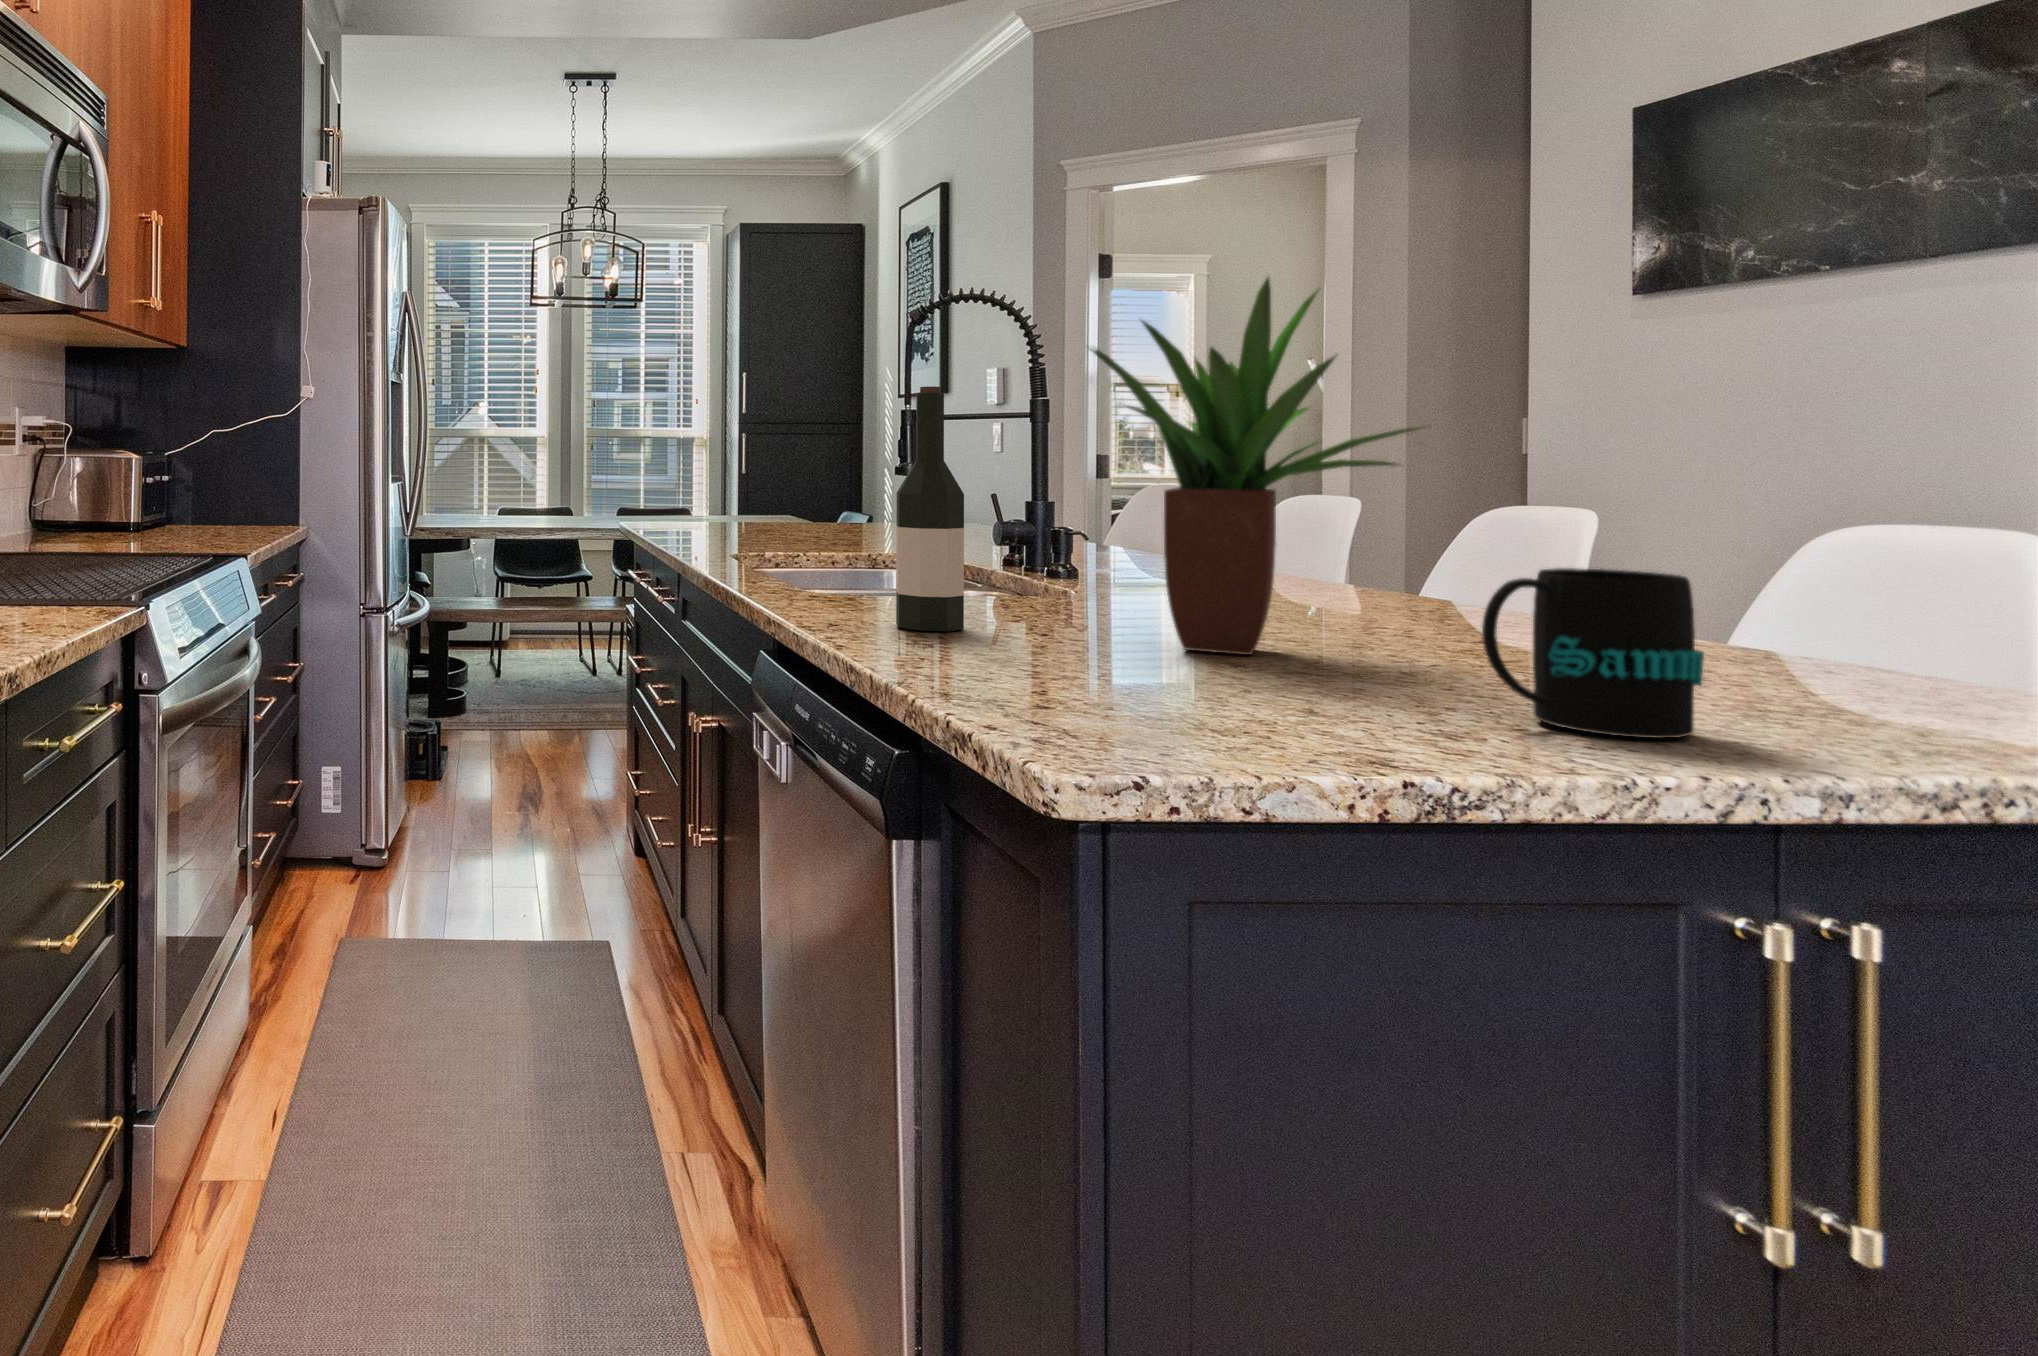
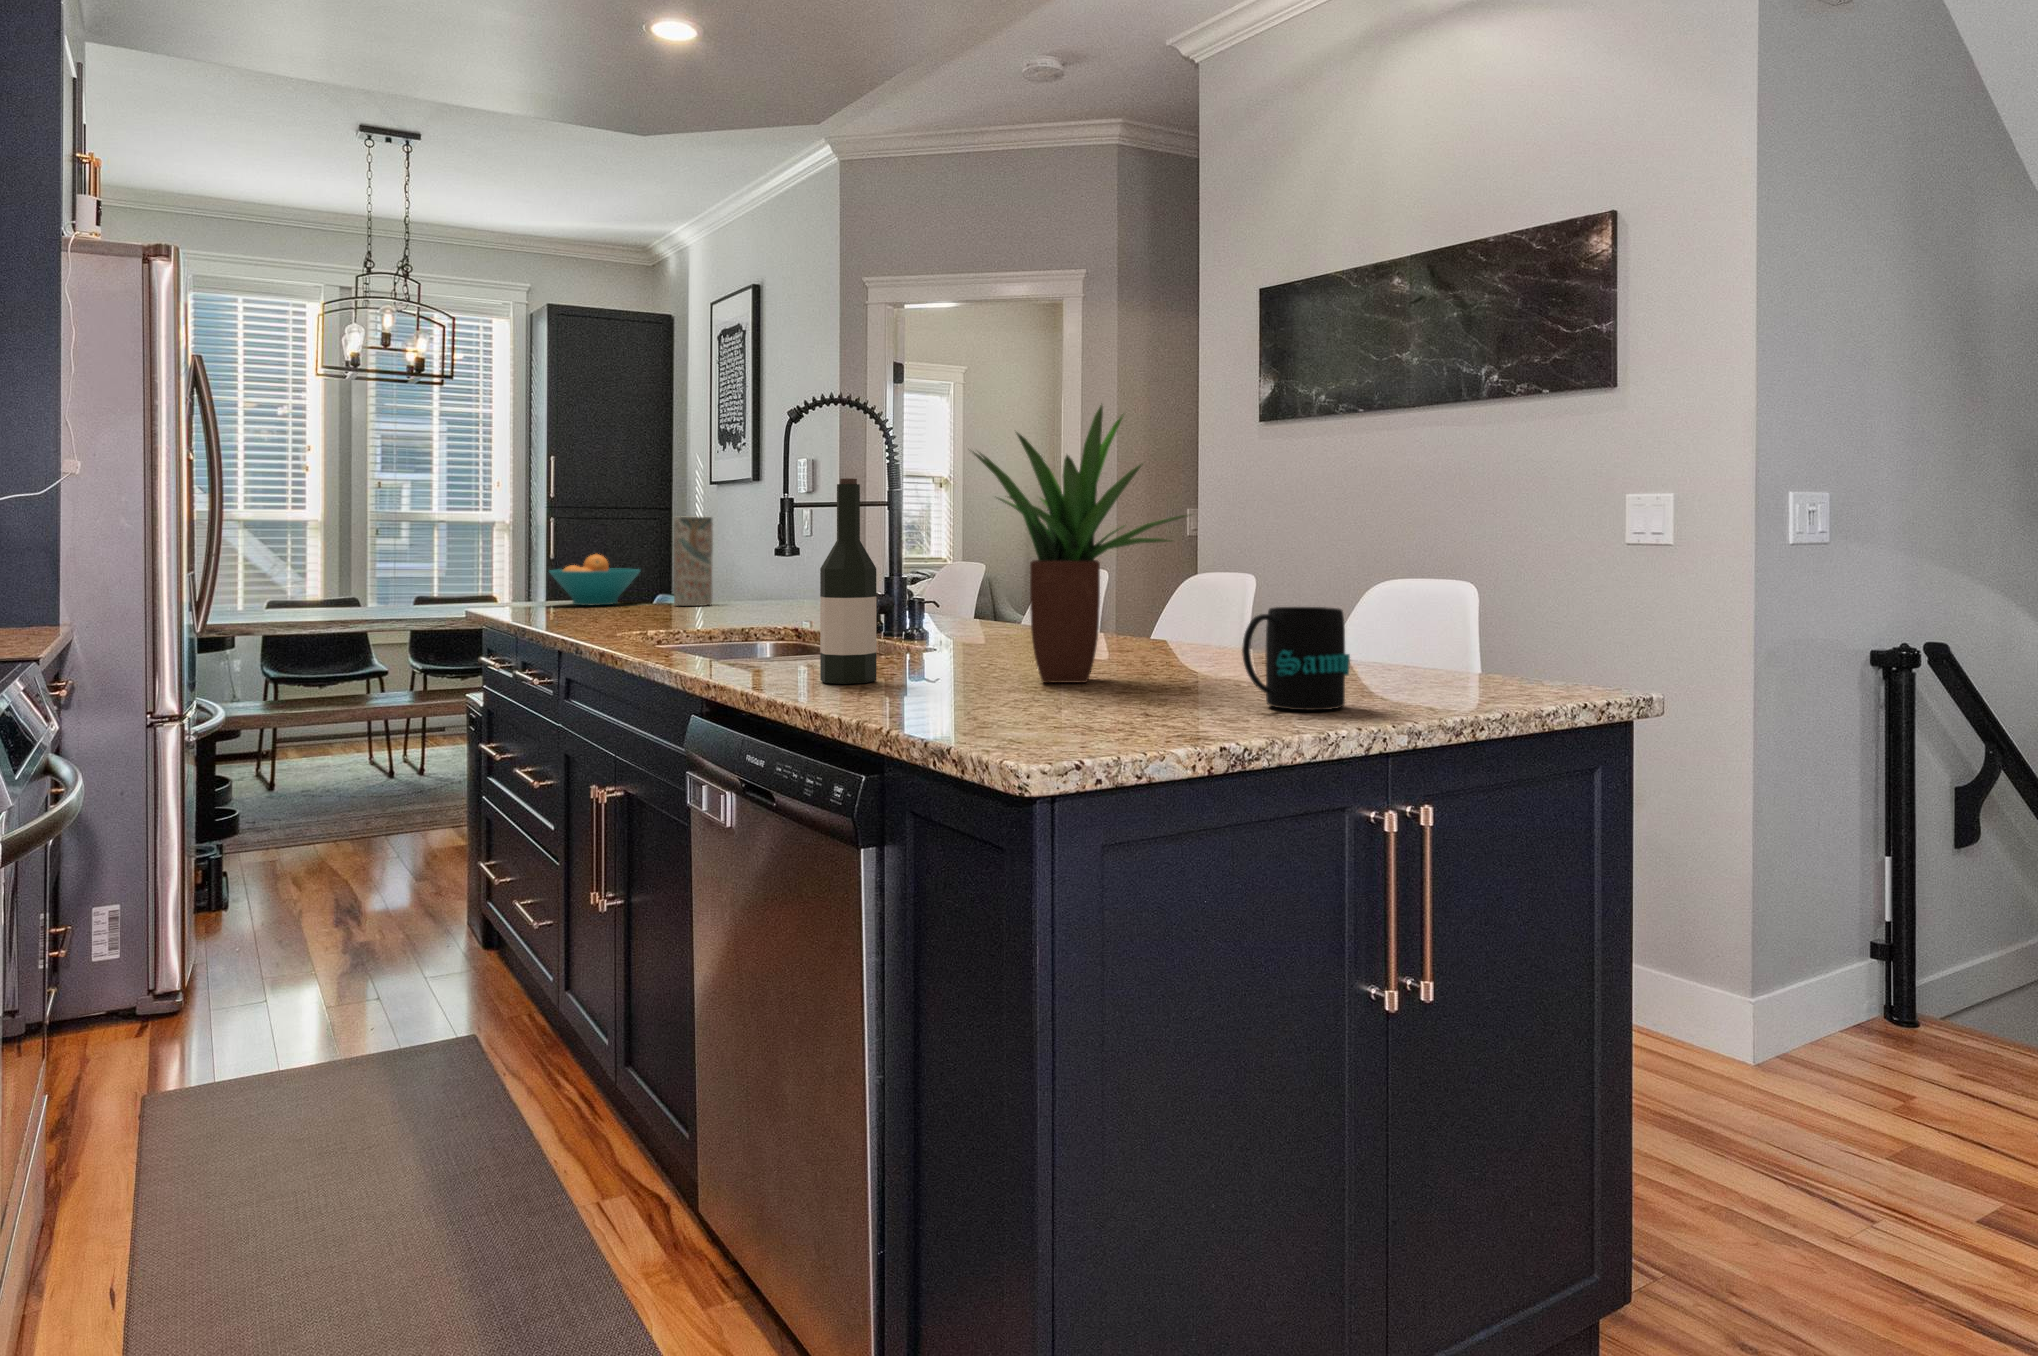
vase: none [825,433,866,529] -> present [674,516,713,606]
fruit bowl: none [705,472,795,524] -> present [549,554,640,606]

